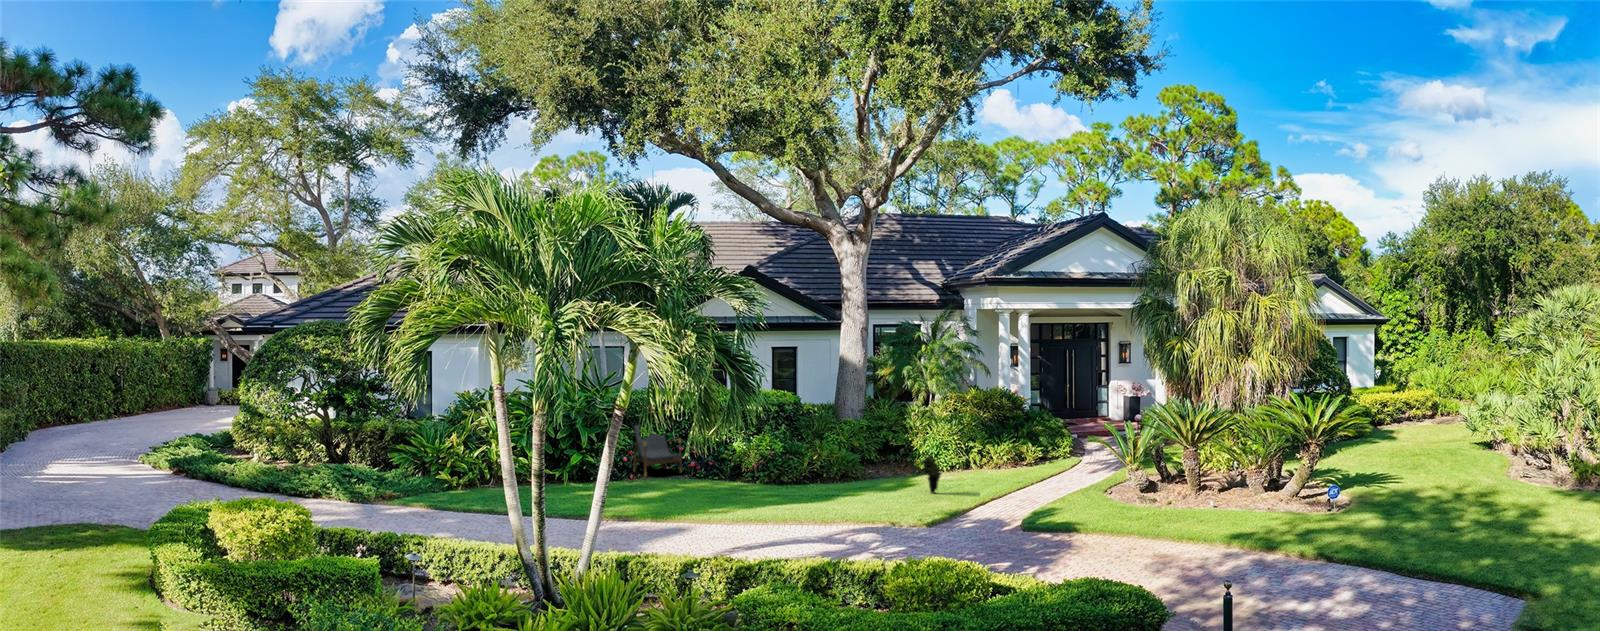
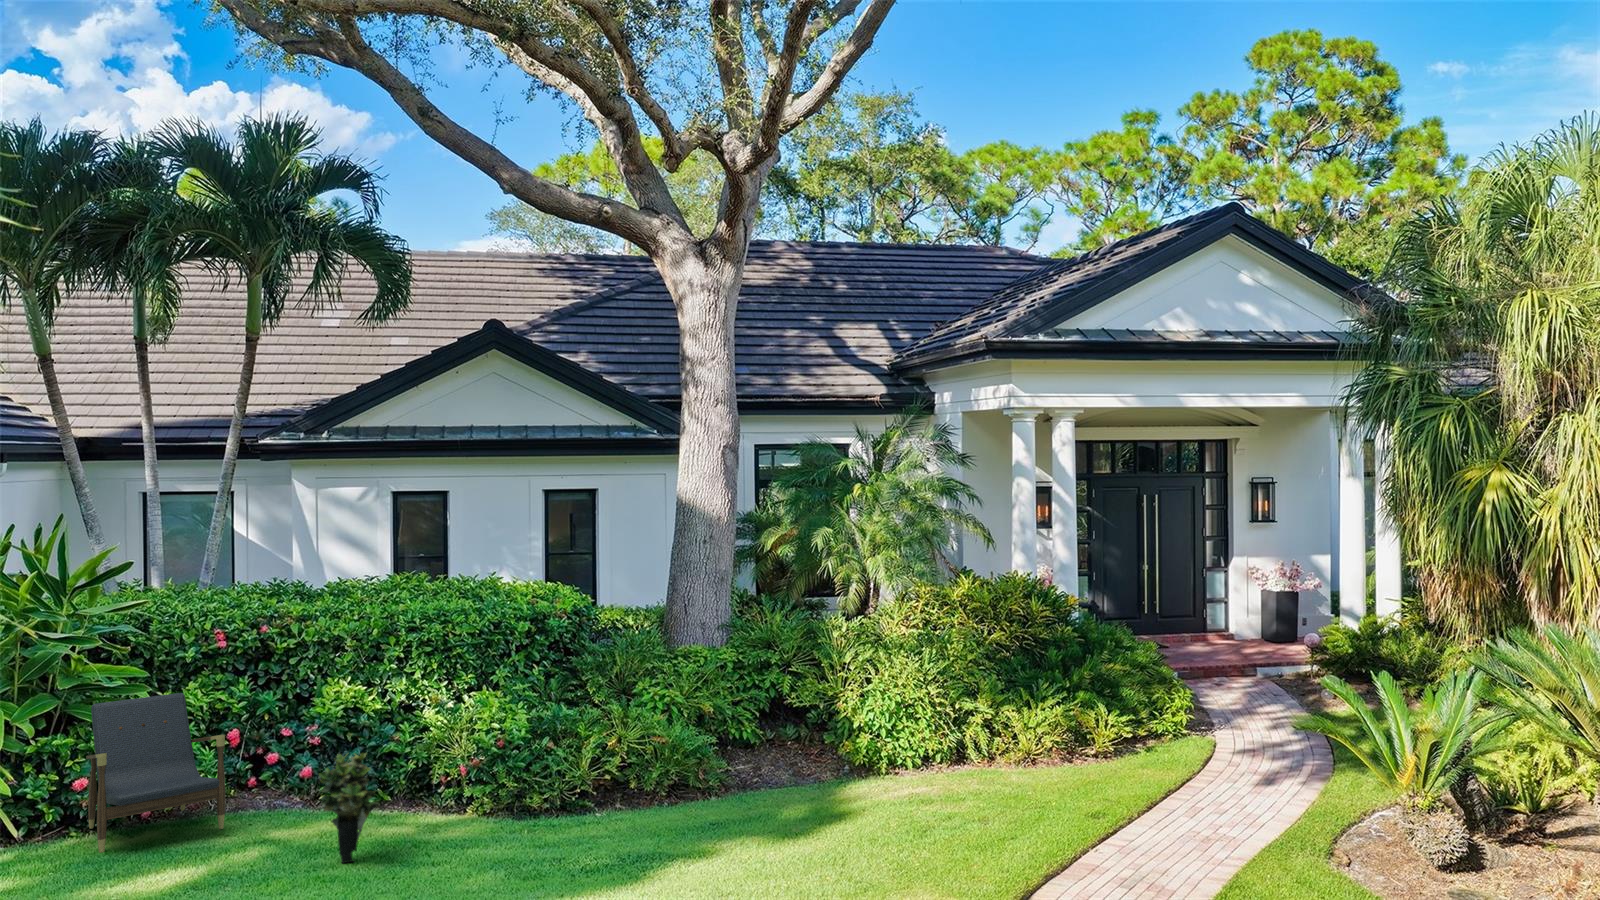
potted plant: present [921,455,941,494] -> present [318,753,378,863]

